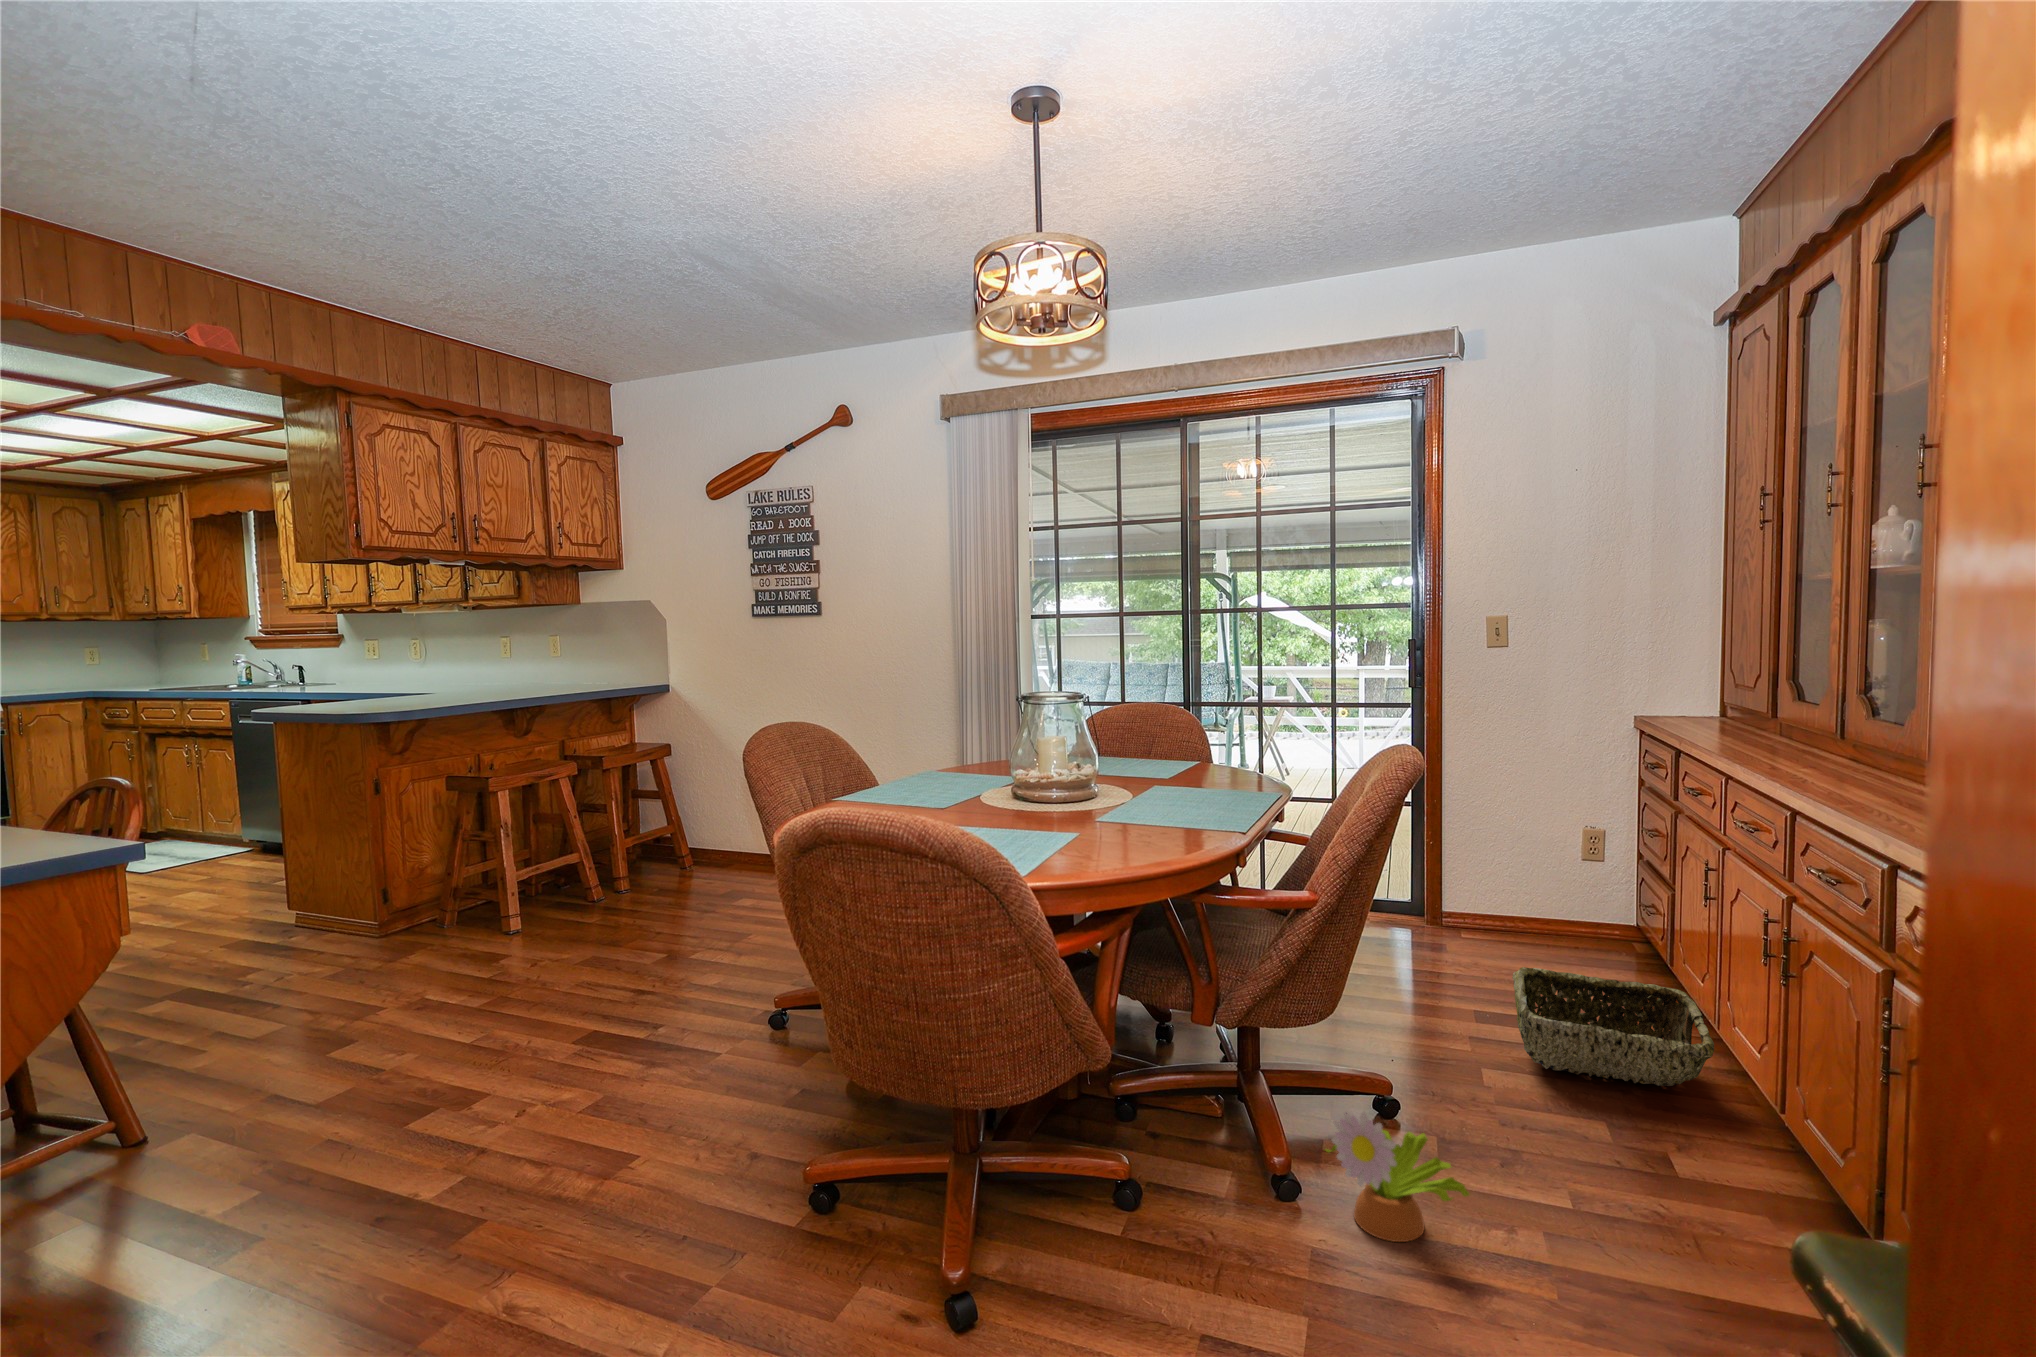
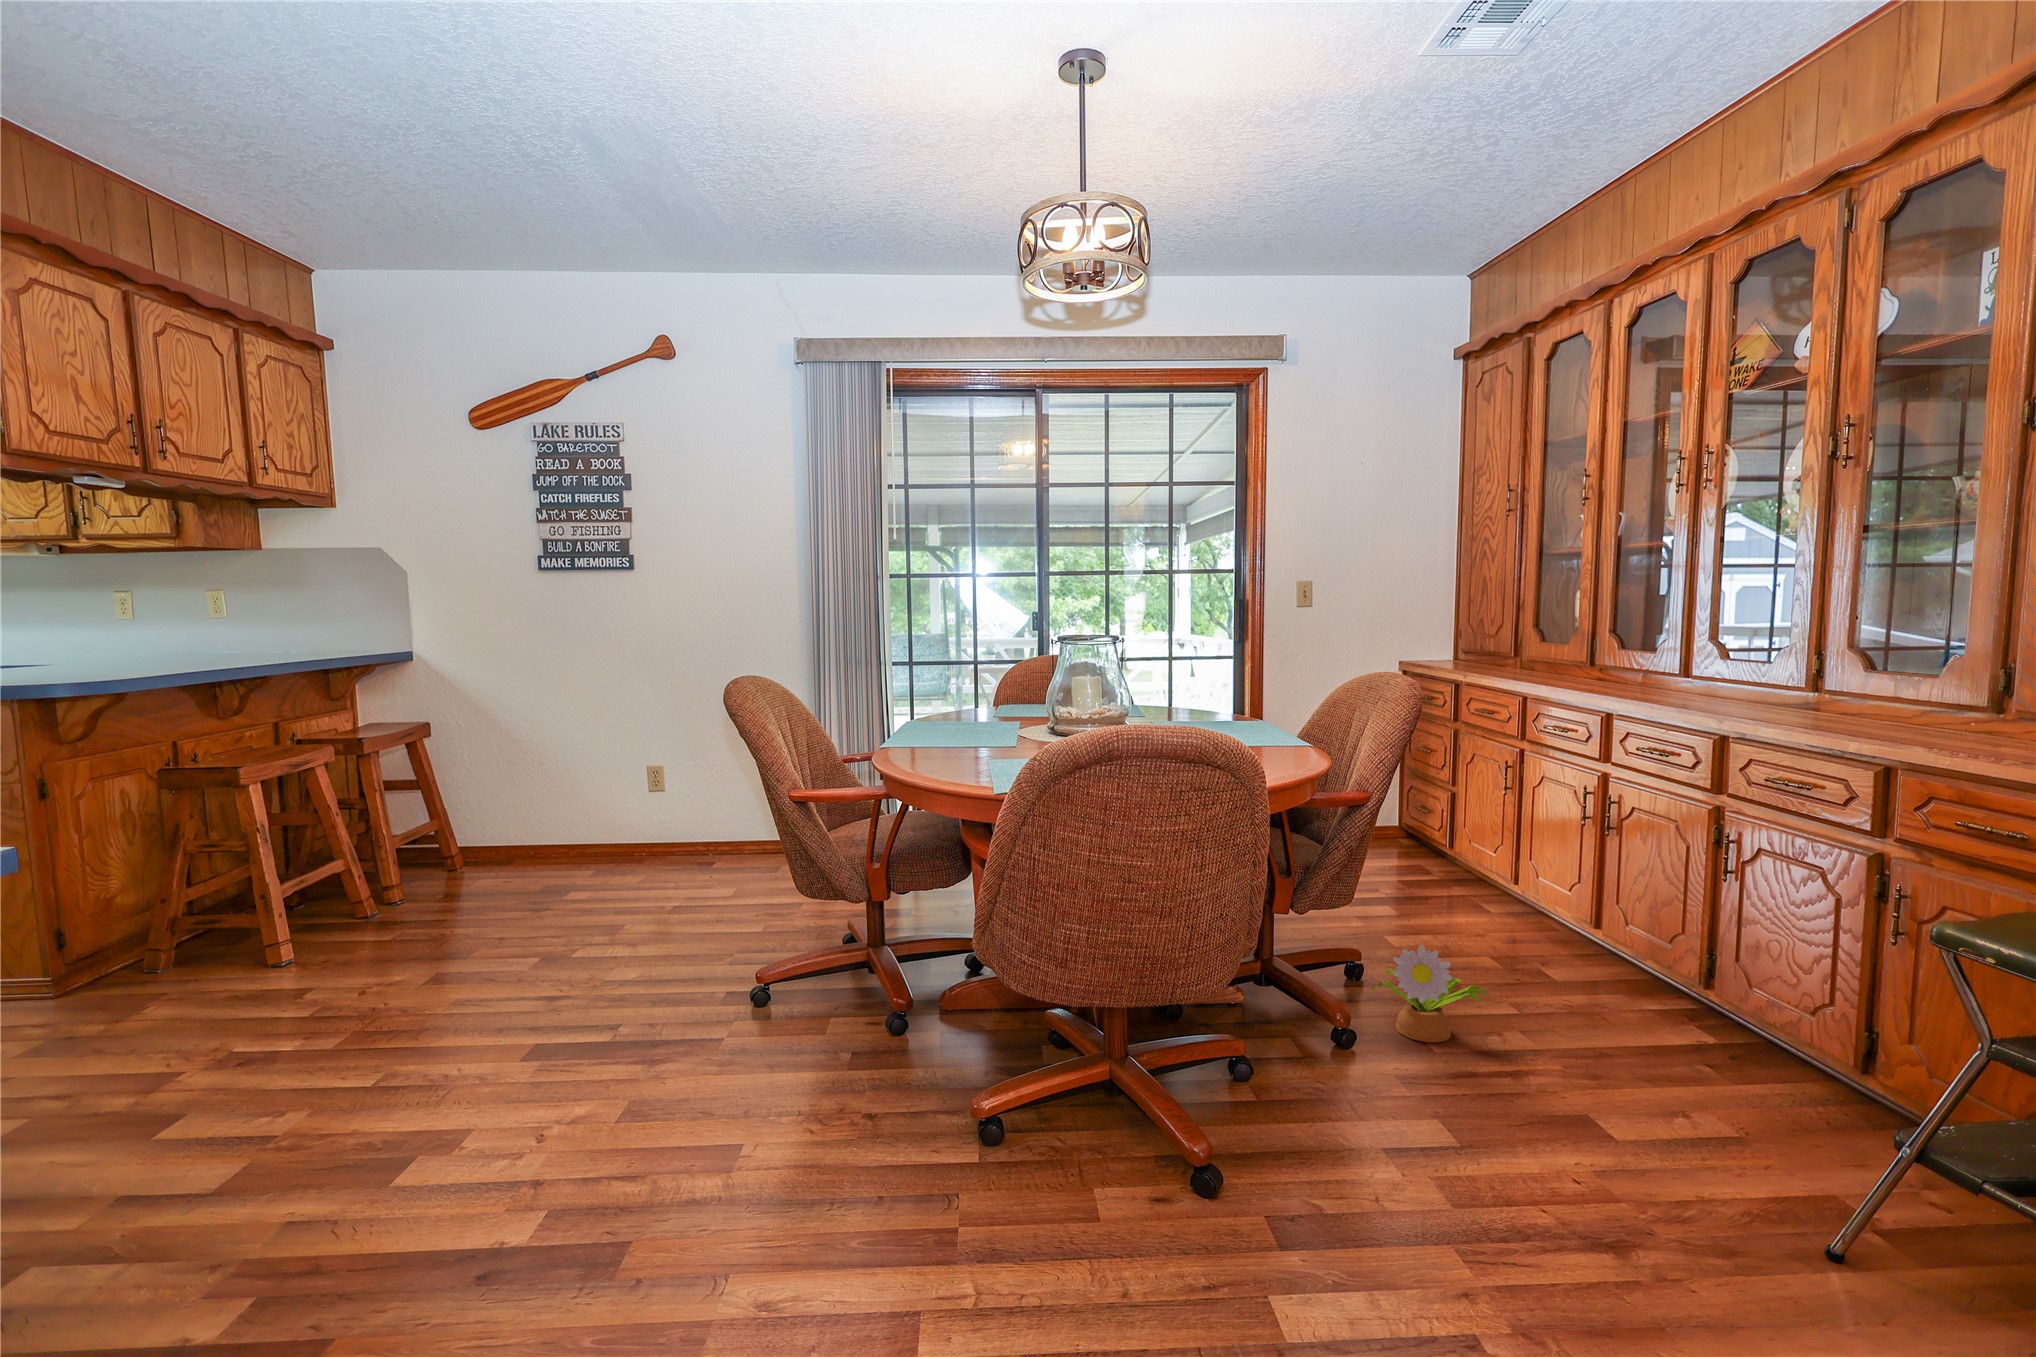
woven basket: present [1512,967,1714,1086] -> none [1387,850,1537,923]

